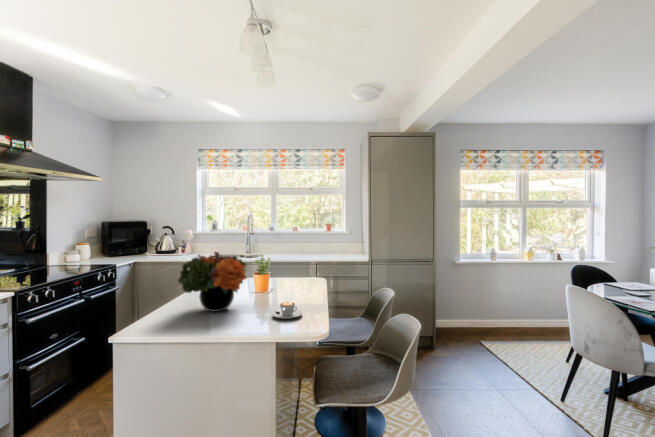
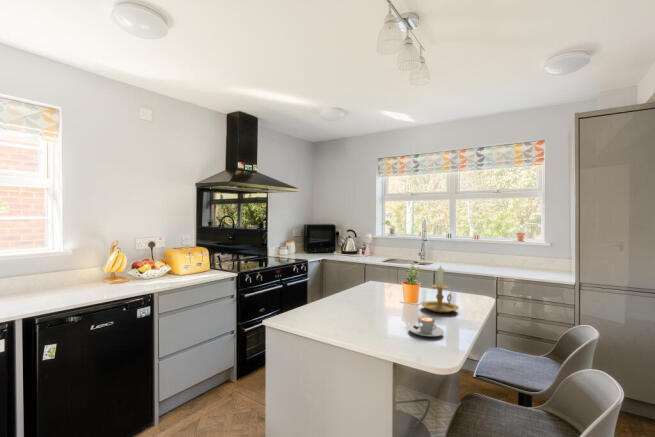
flower arrangement: present [178,252,247,312] -> none [326,255,392,314]
candle holder: none [271,256,303,298] -> present [422,267,459,313]

